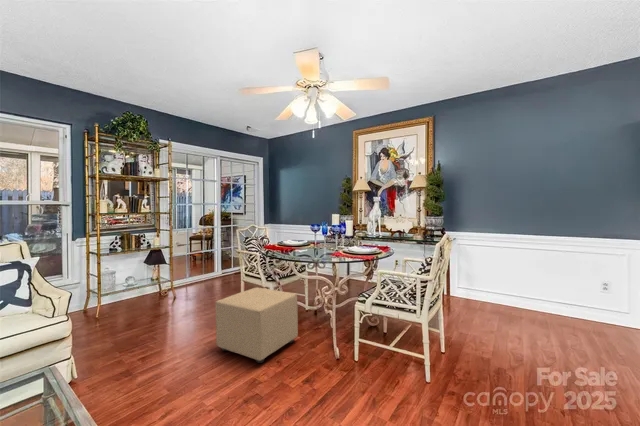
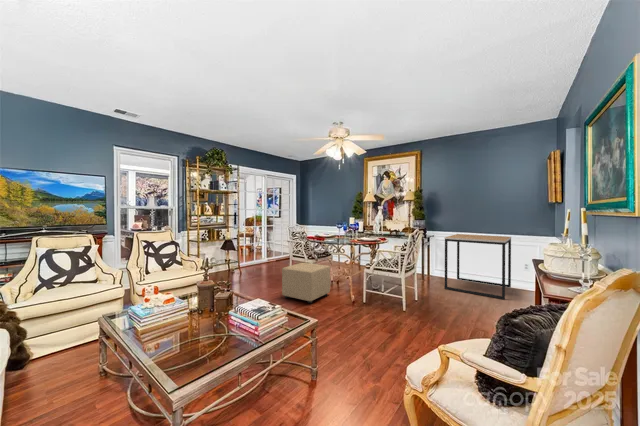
side table: none [476,236,580,343] -> present [445,234,511,299]

